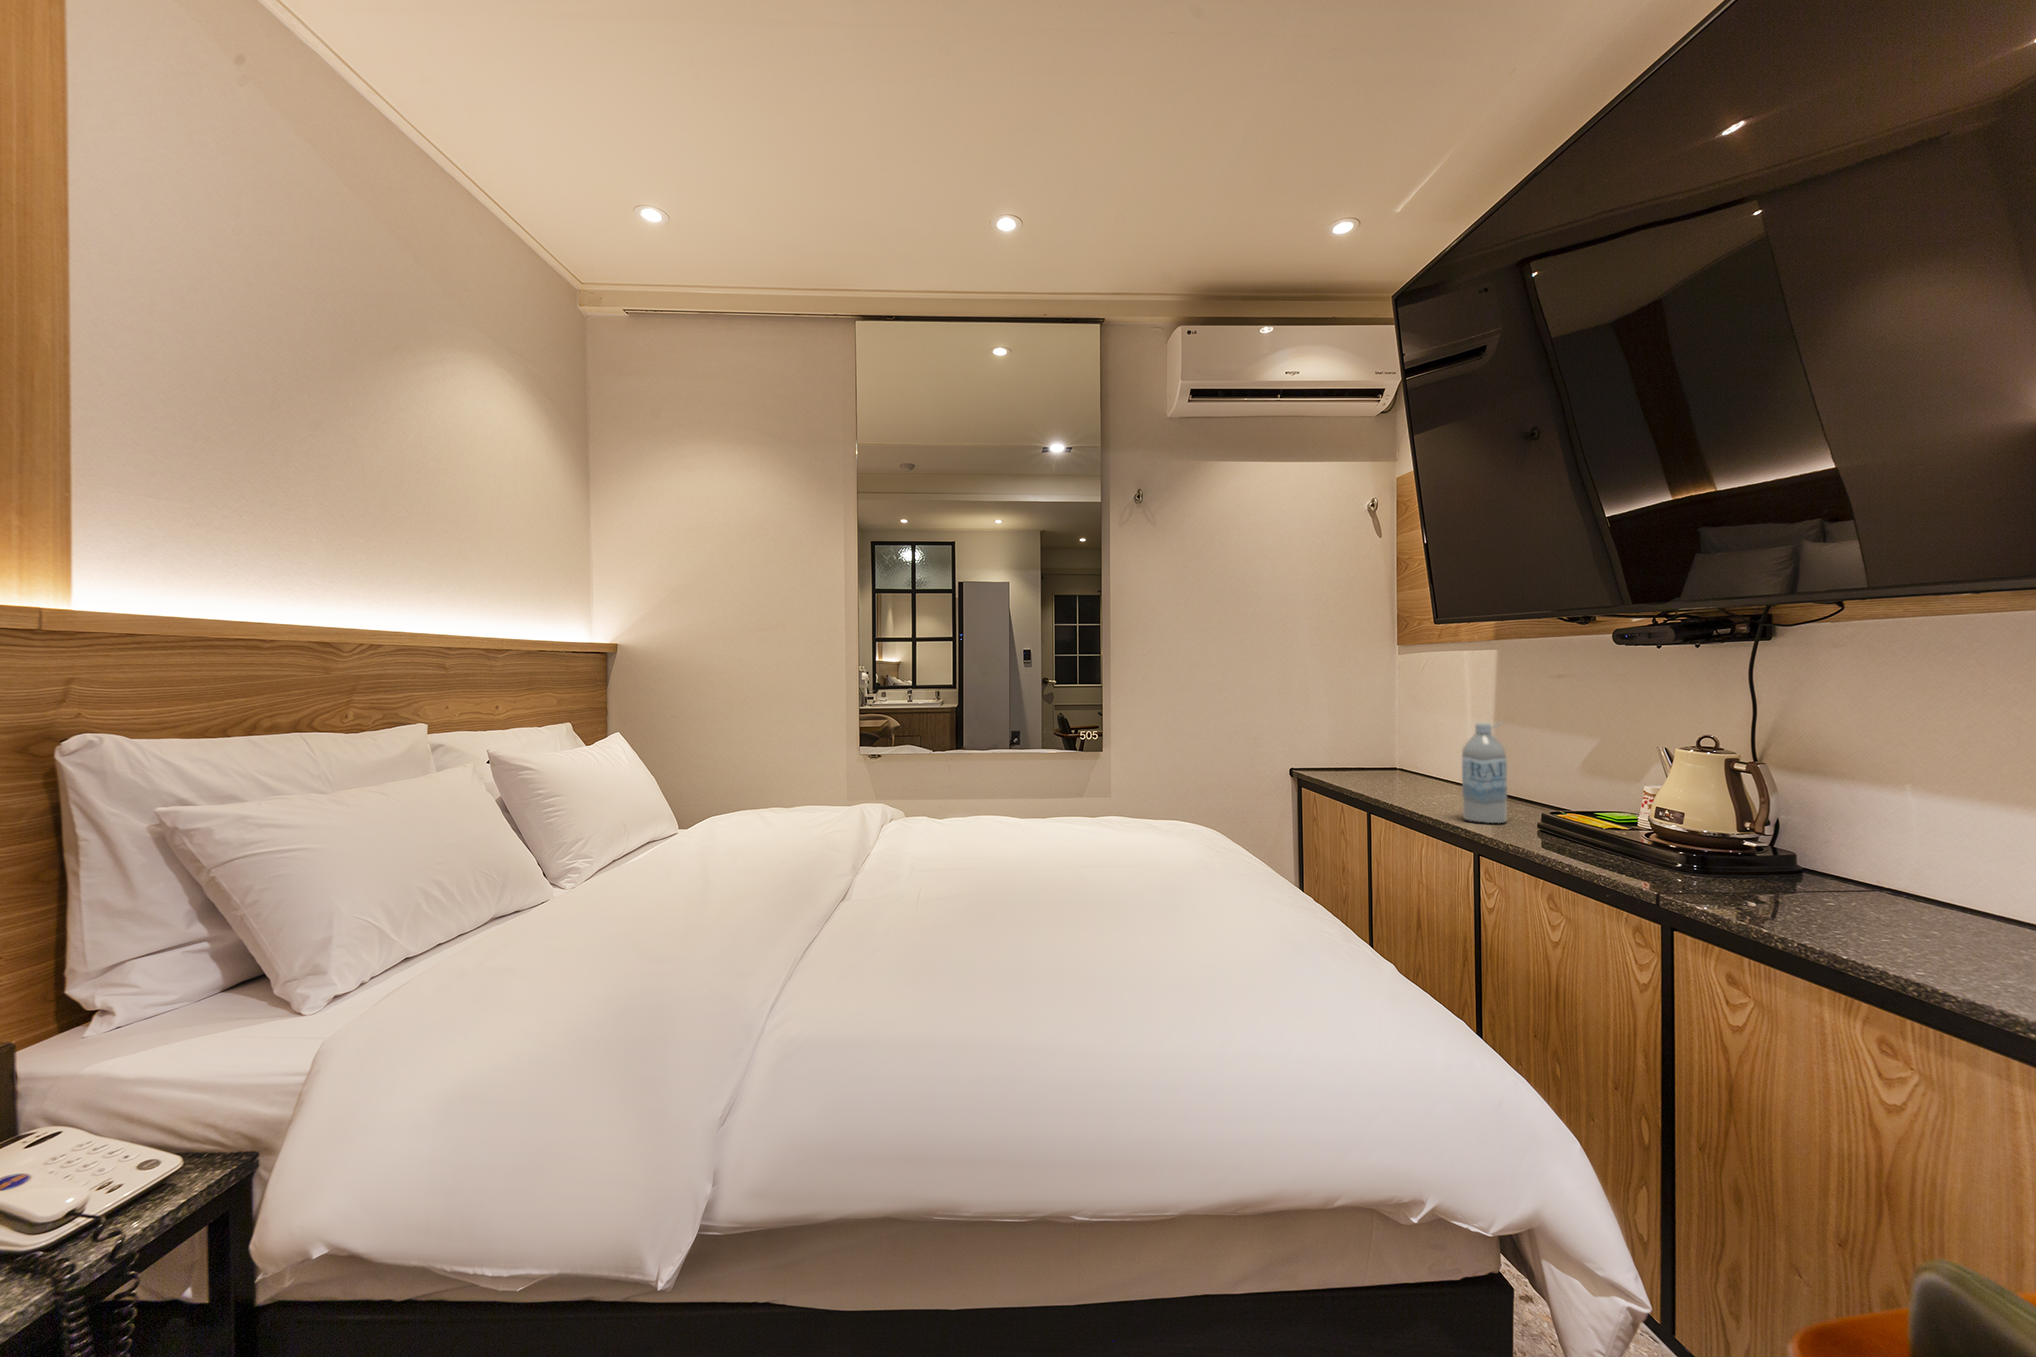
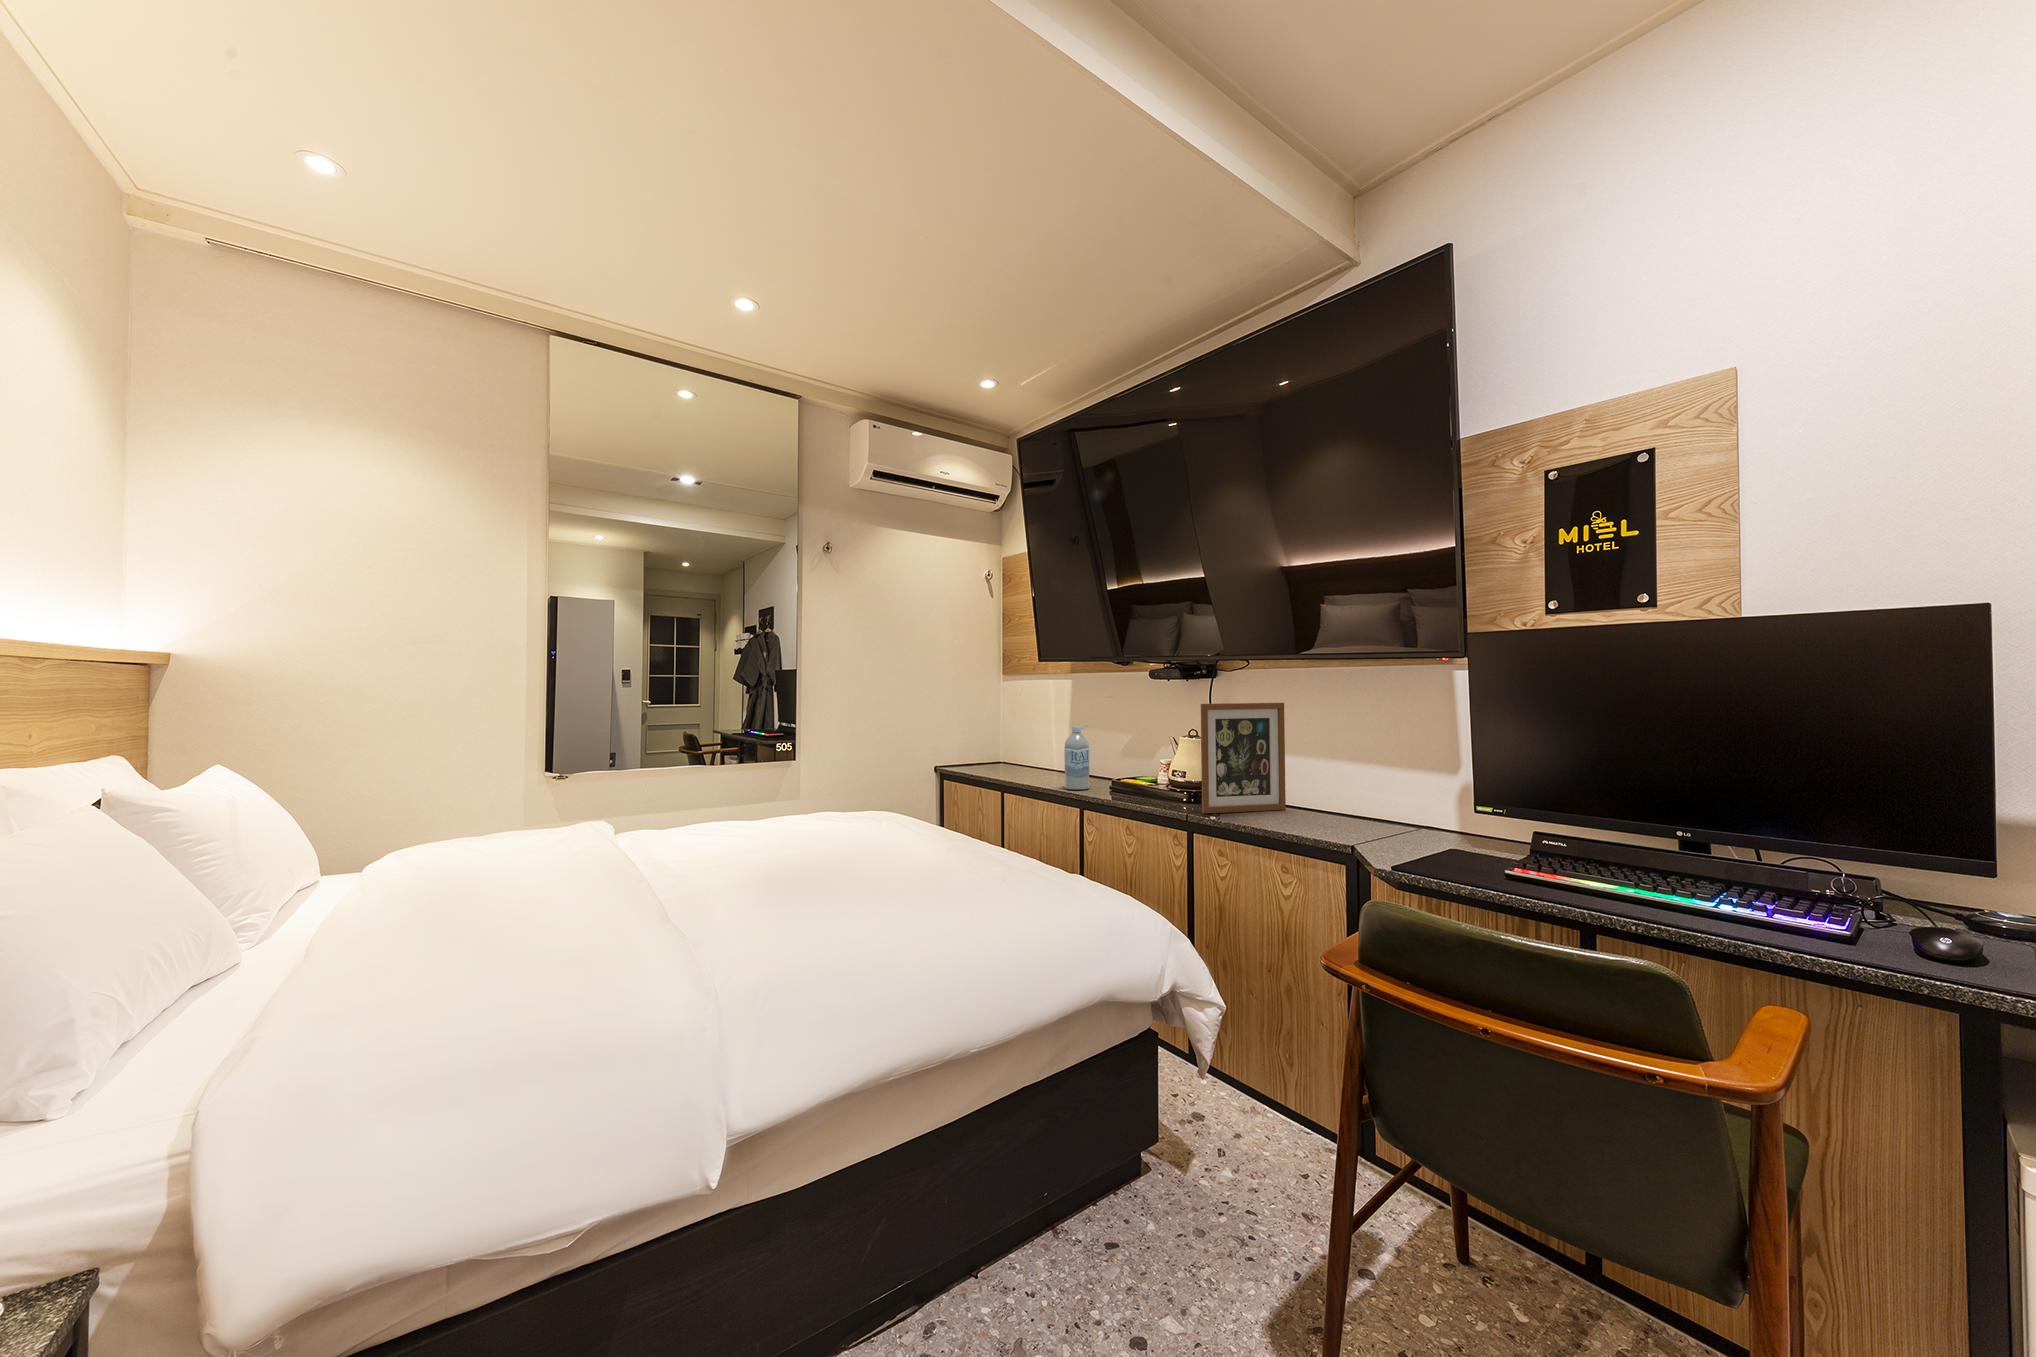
picture frame: none [1695,689,1932,911] -> present [1201,703,1286,813]

